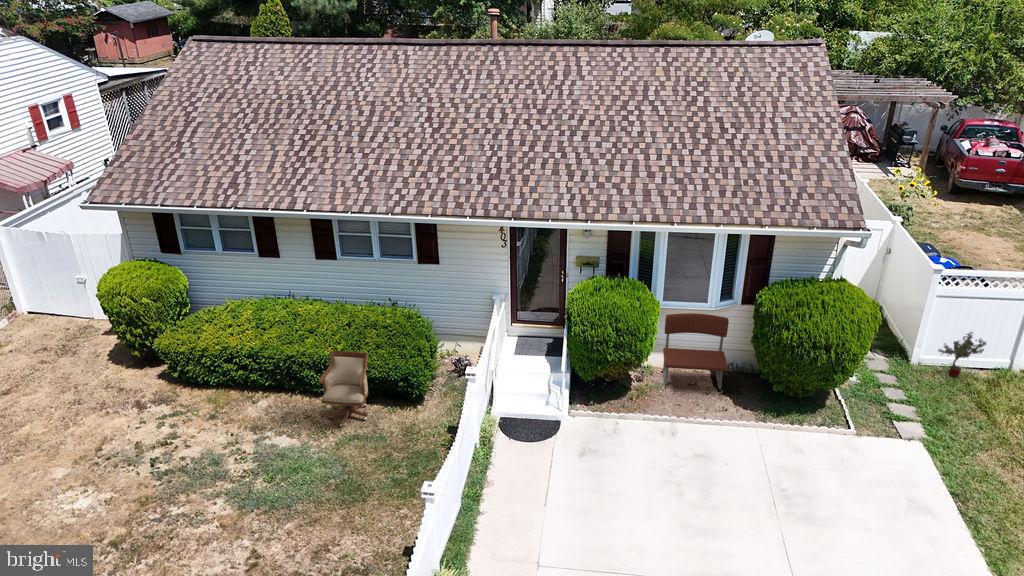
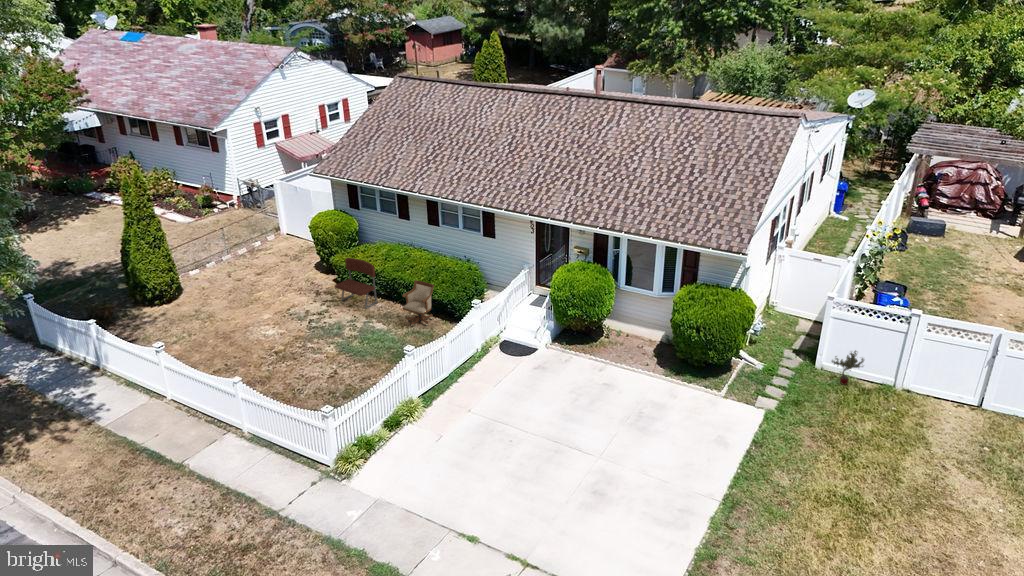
bench: present [663,313,729,389] -> present [334,258,377,309]

